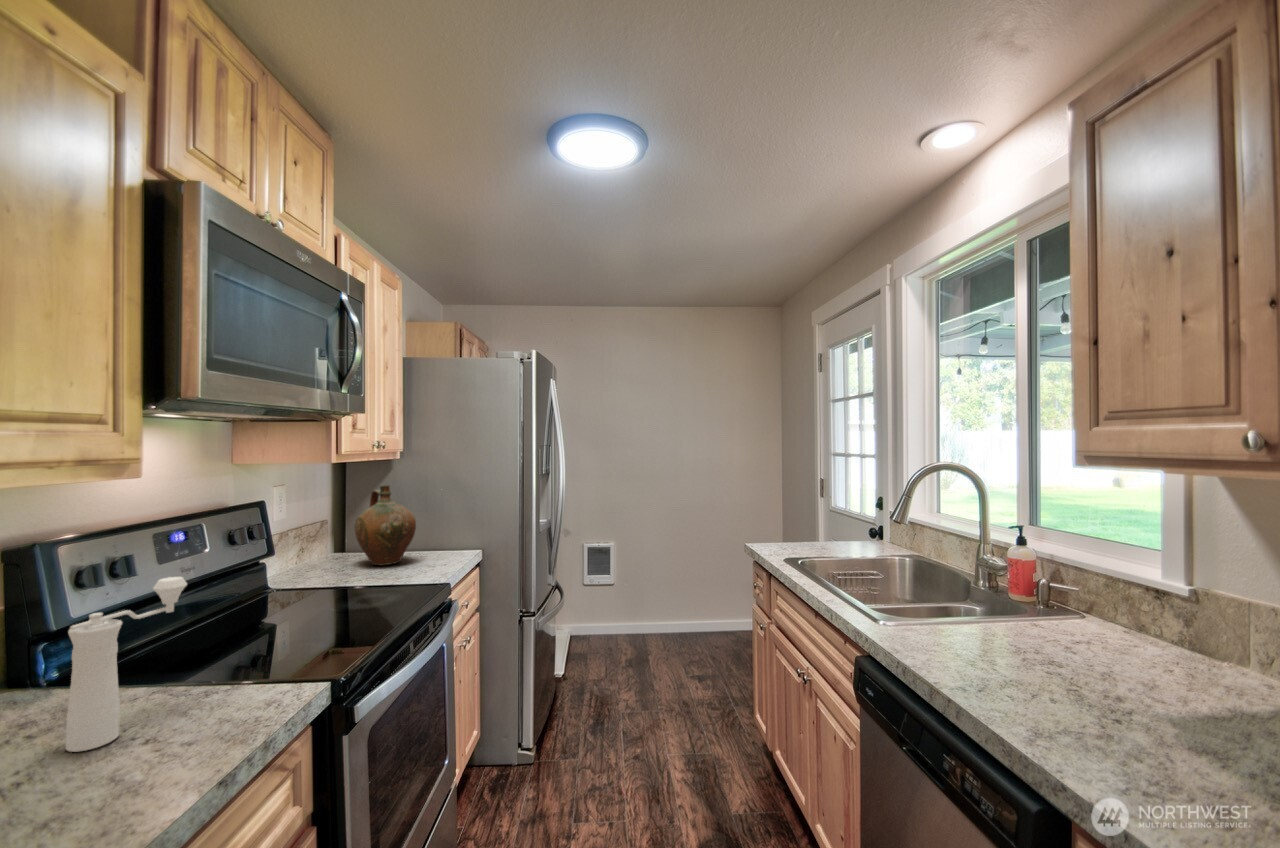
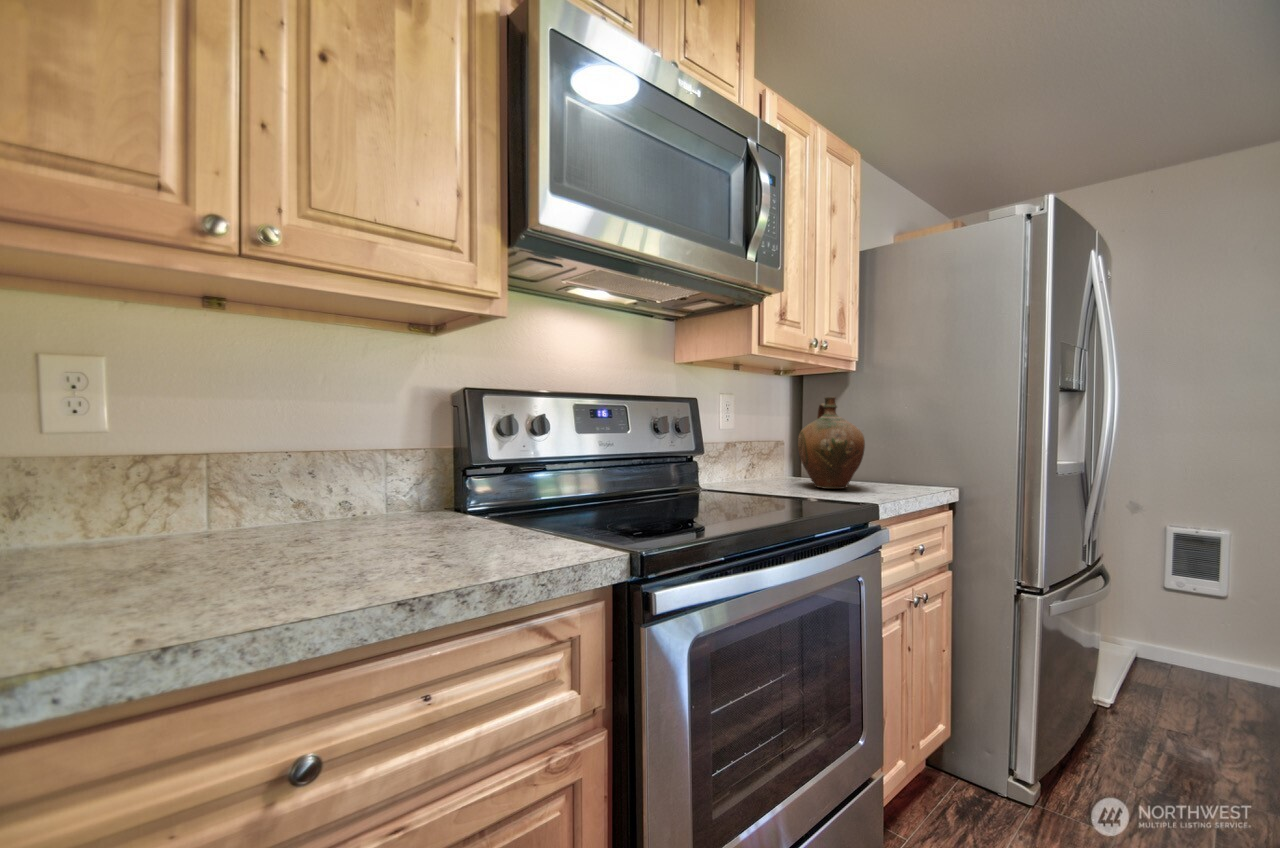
pepper mill: present [66,577,187,752] -> none [458,429,557,566]

